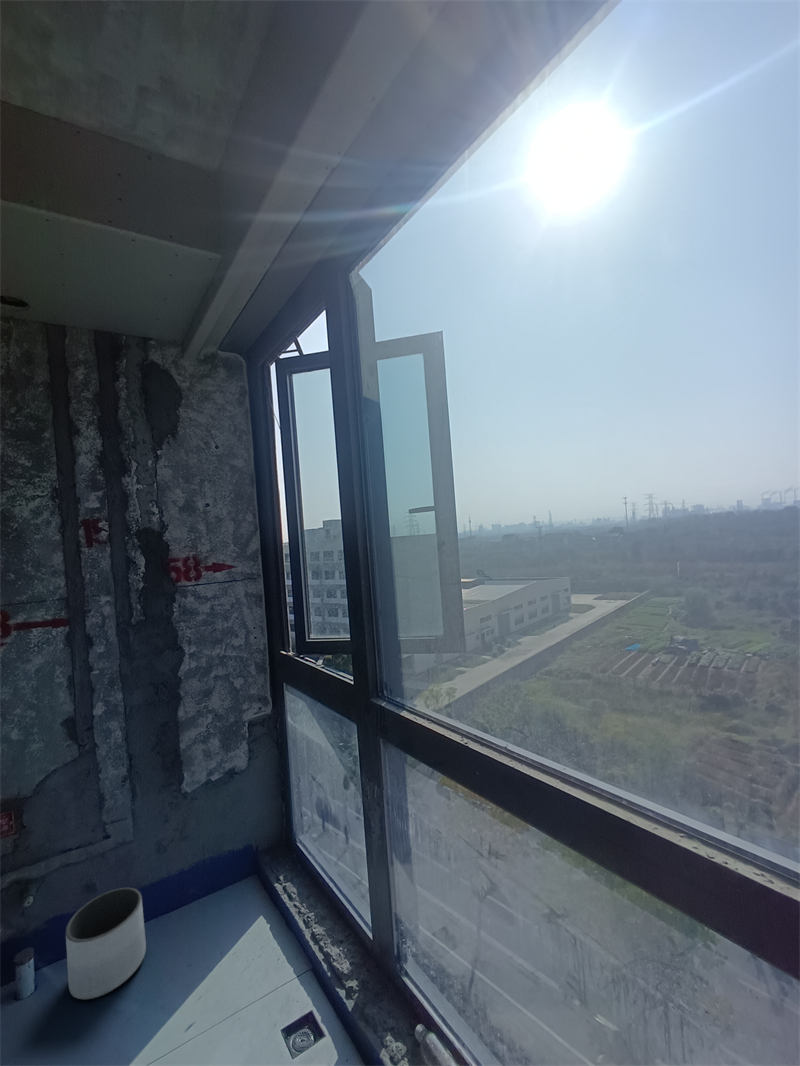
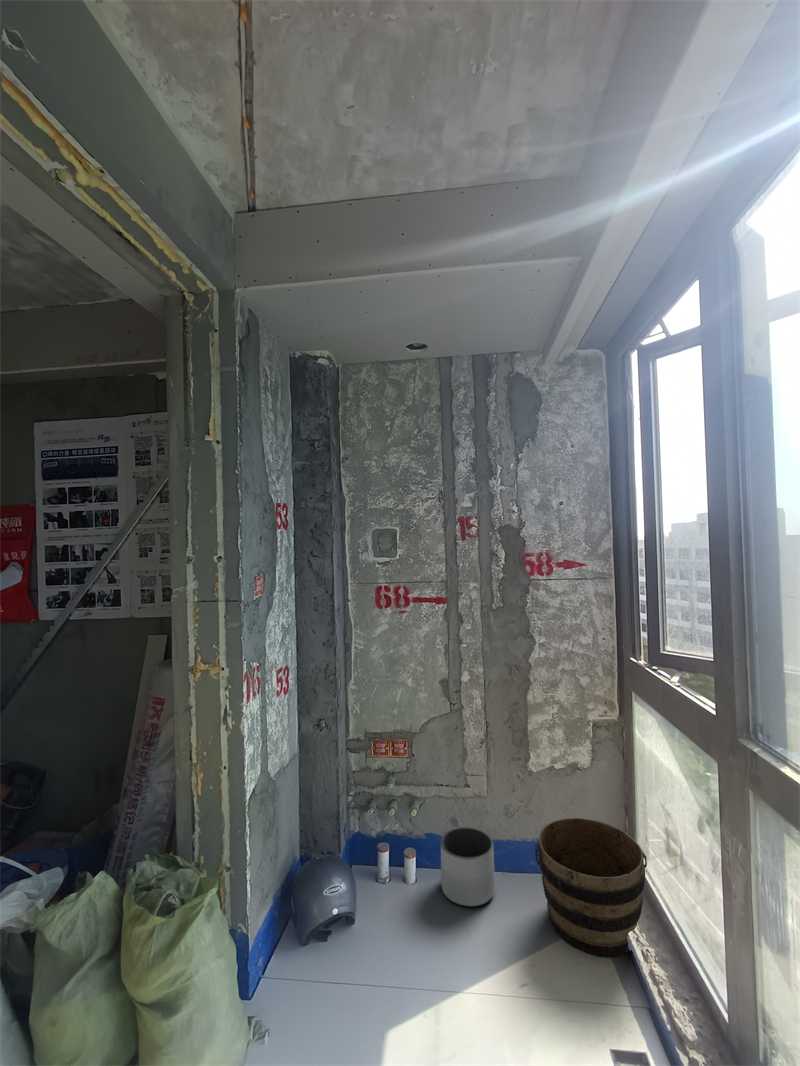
bucket: none [193,815,303,963] -> present [535,818,647,958]

